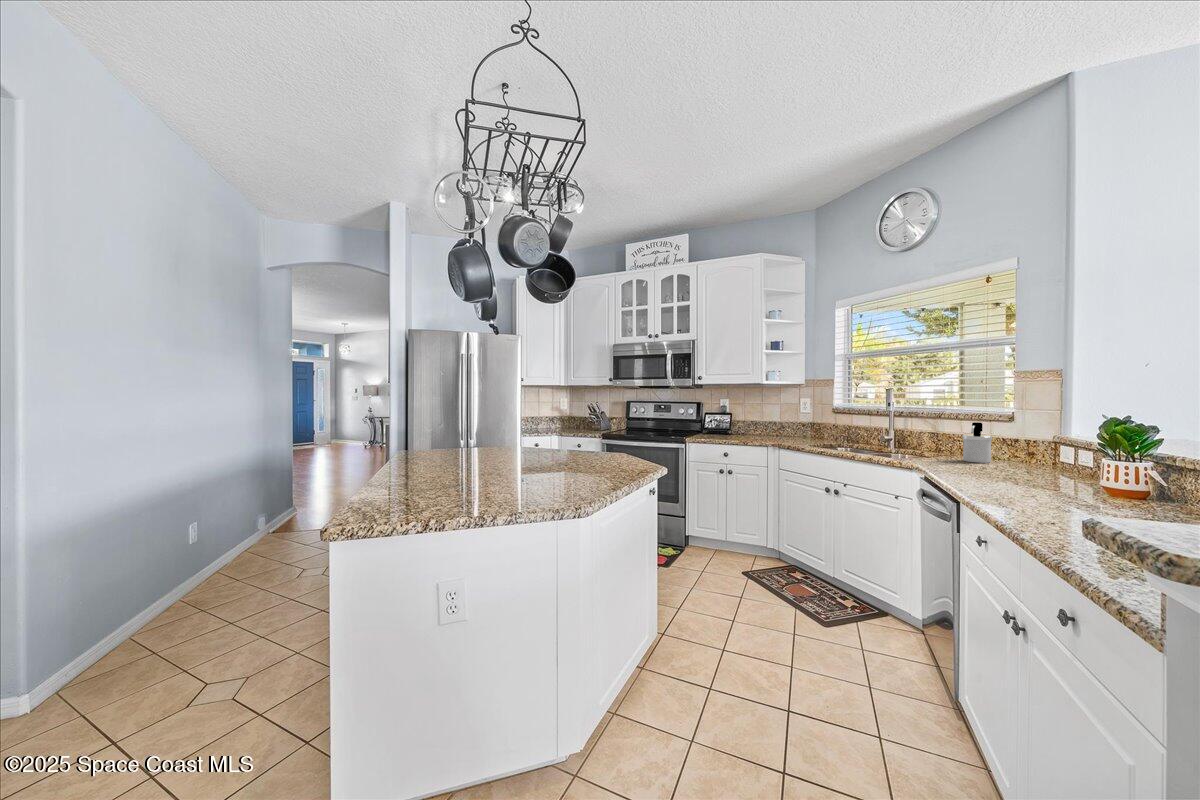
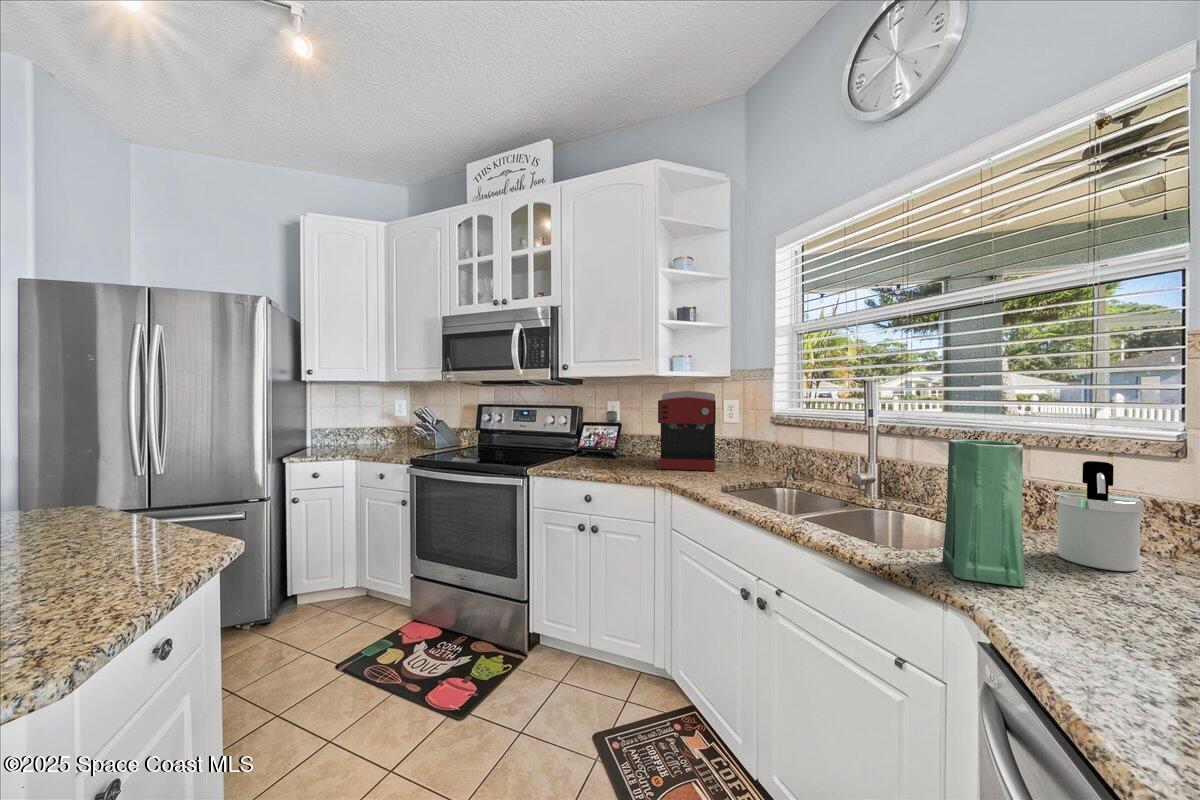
coffee maker: none [762,392,800,440] -> present [658,391,716,471]
vase: none [915,414,943,465] -> present [942,440,1025,587]

